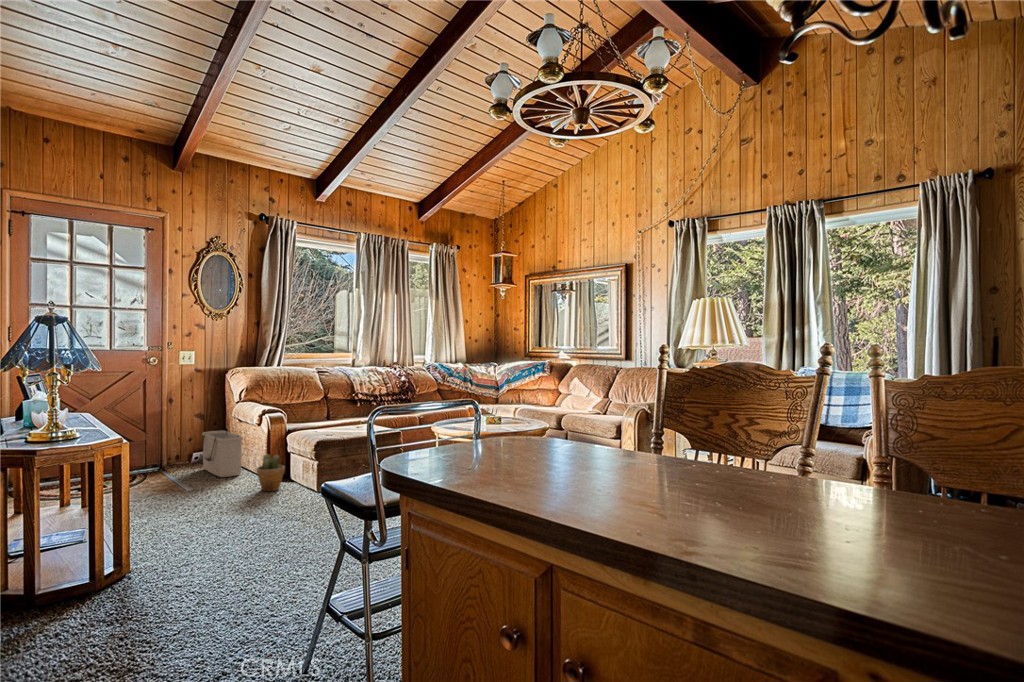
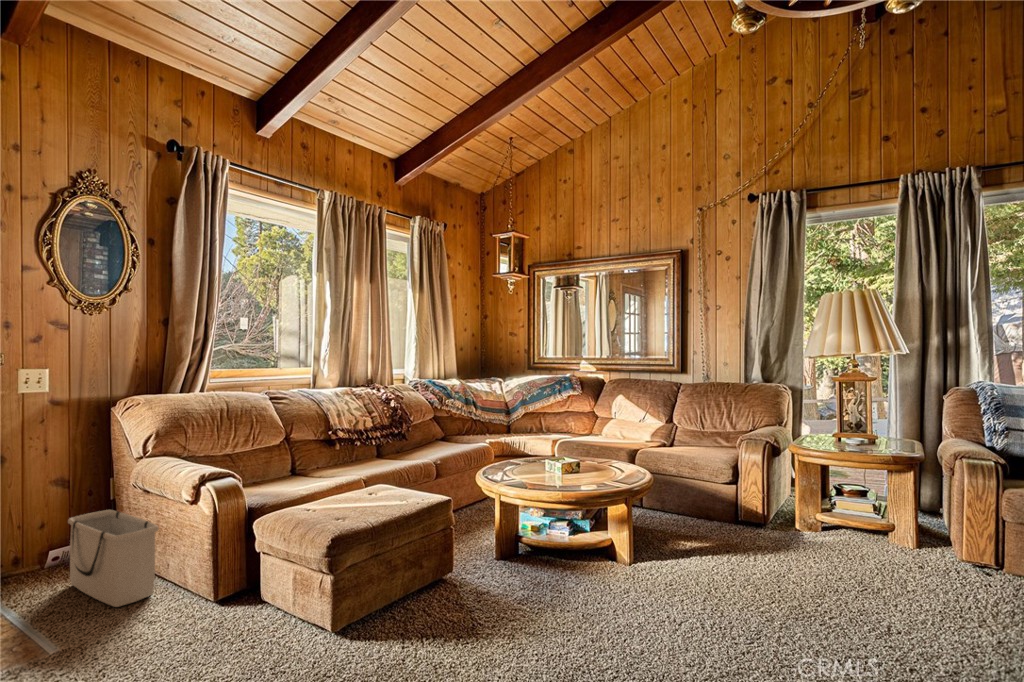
potted plant: present [257,455,285,491] -> none [206,567,261,641]

